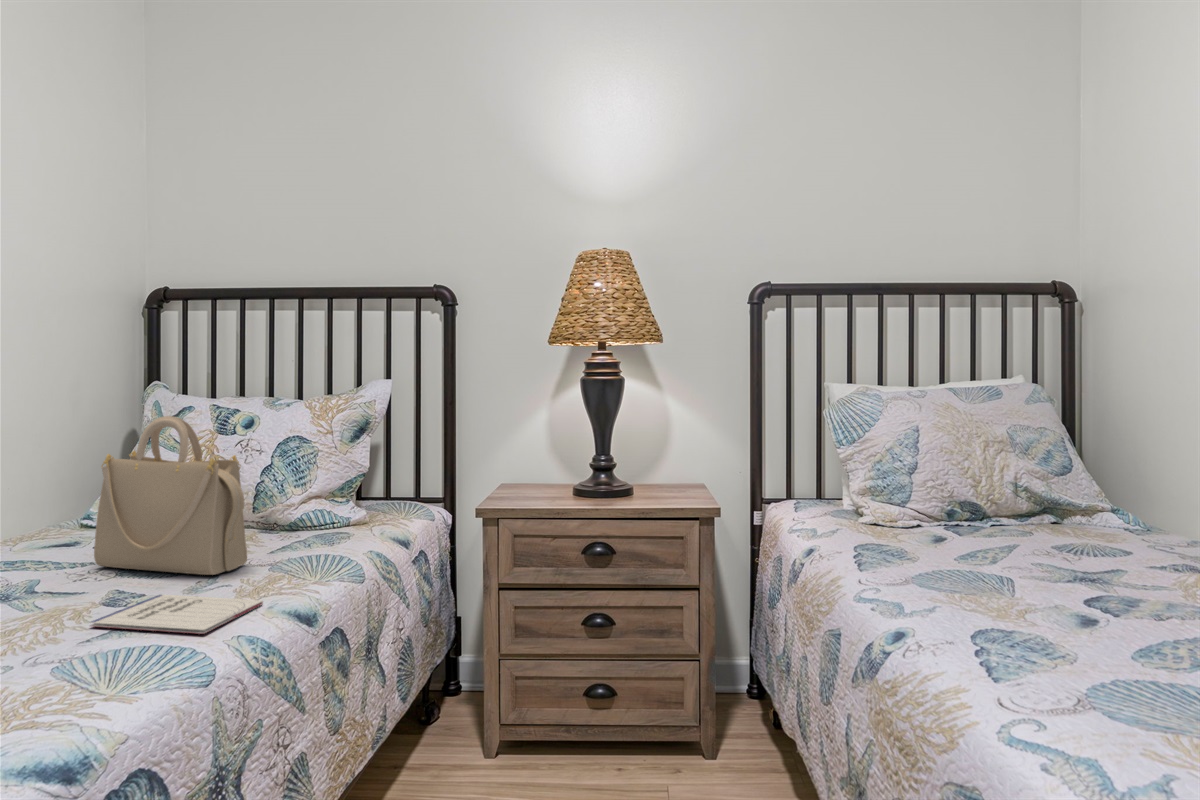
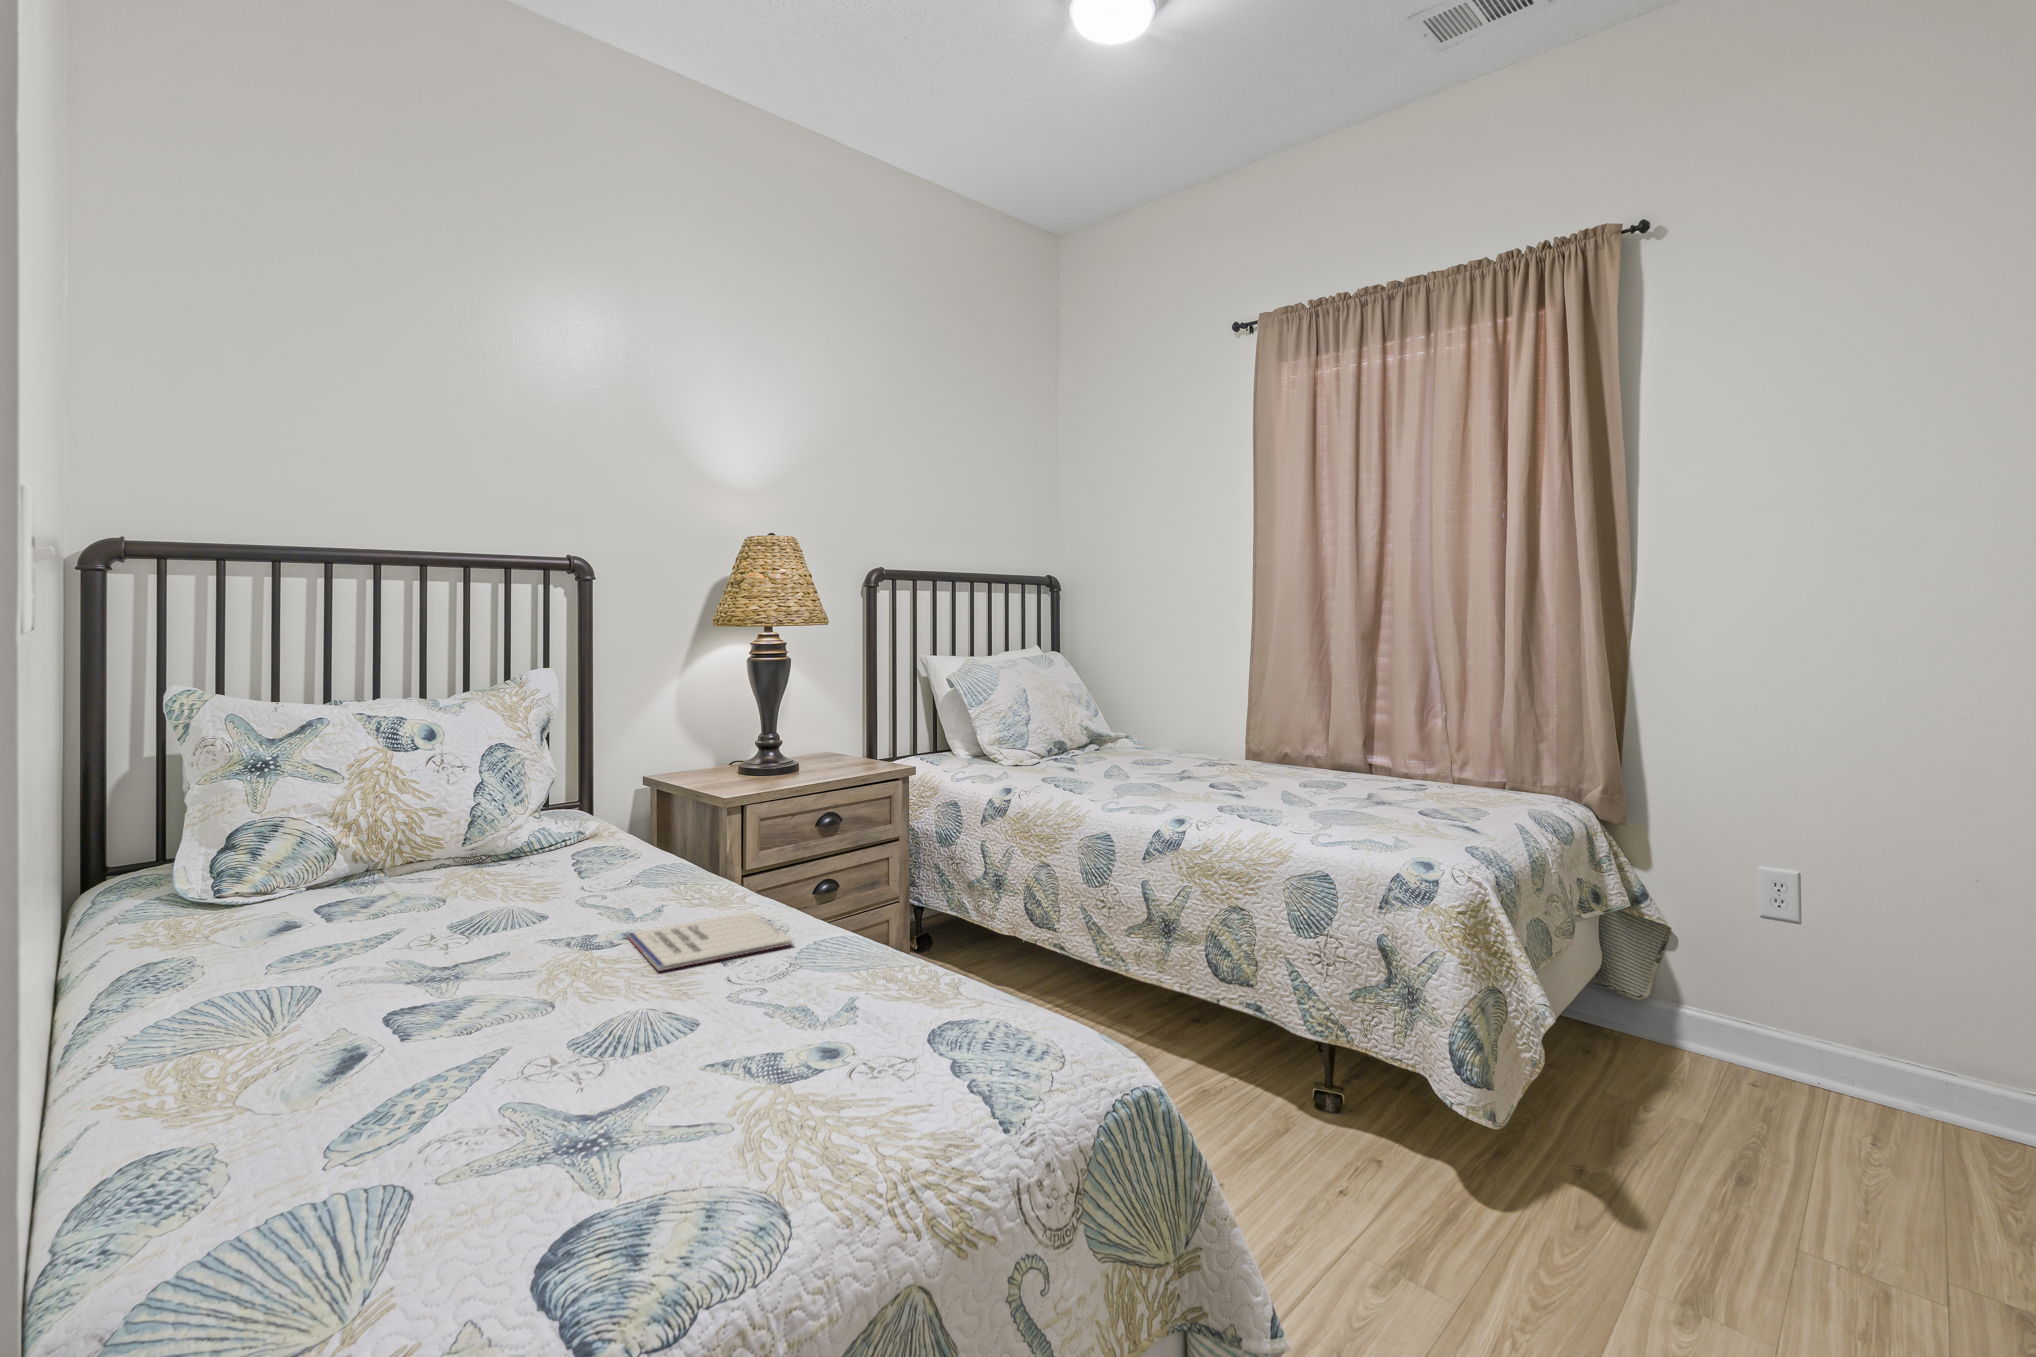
handbag: present [94,416,247,575] -> none [409,728,620,934]

